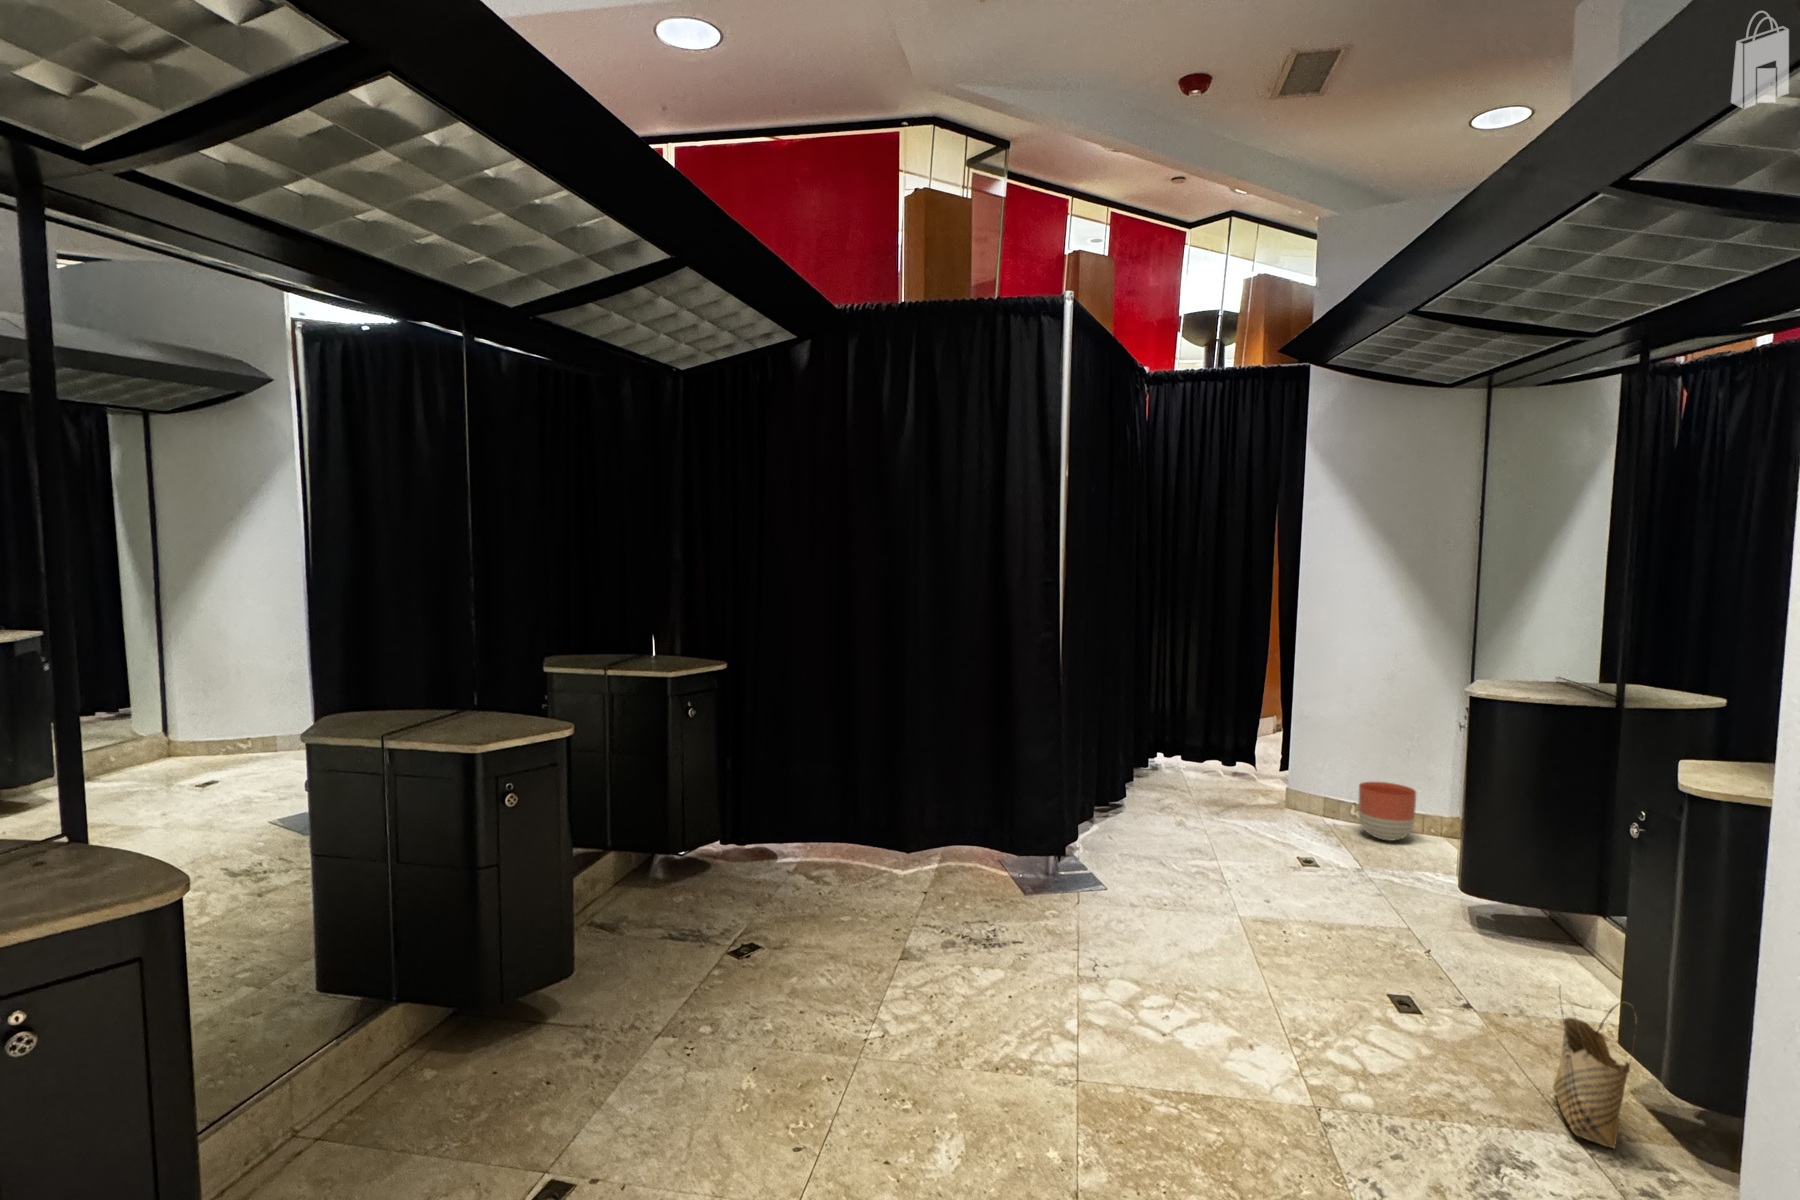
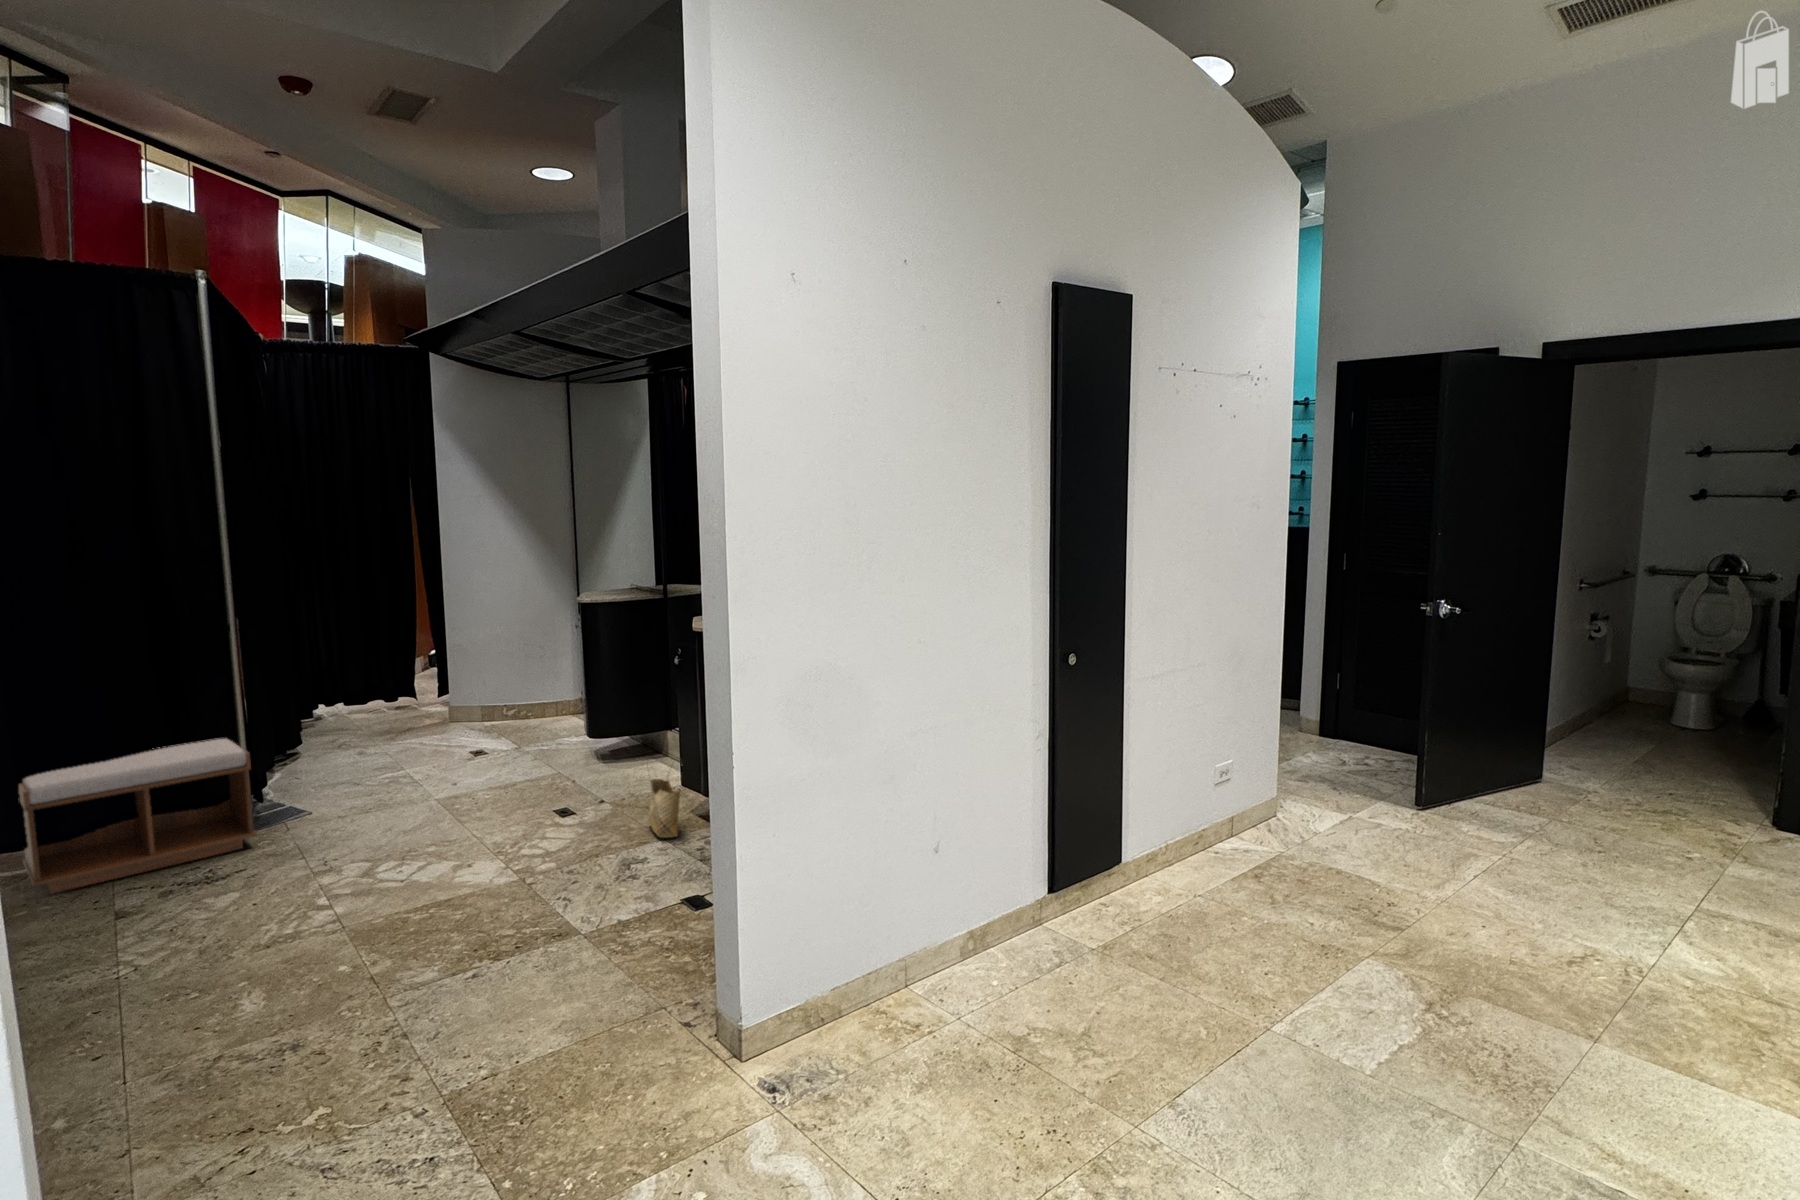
bench: none [871,782,1048,910] -> present [19,739,256,894]
planter: present [1358,782,1416,841] -> none [512,683,554,727]

